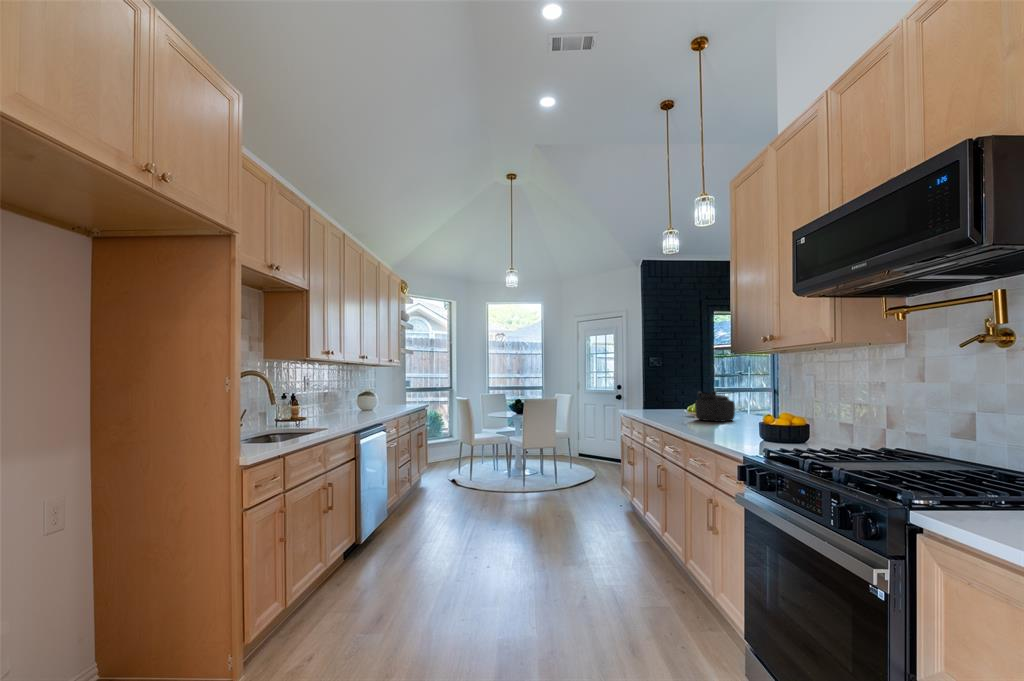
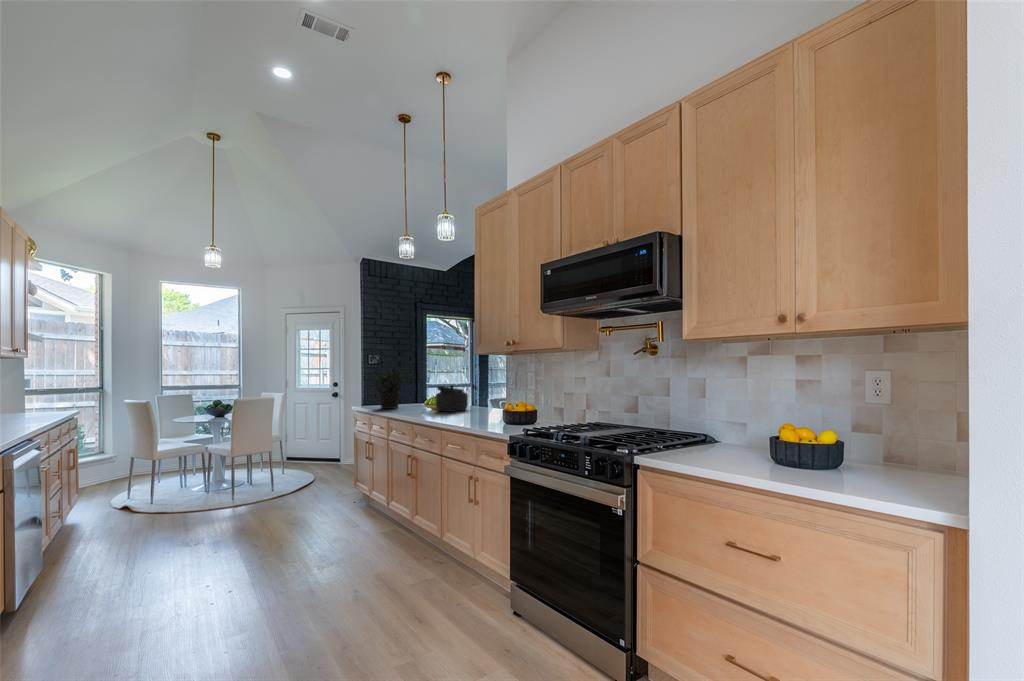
potted plant: none [633,371,672,414] -> present [374,369,409,409]

